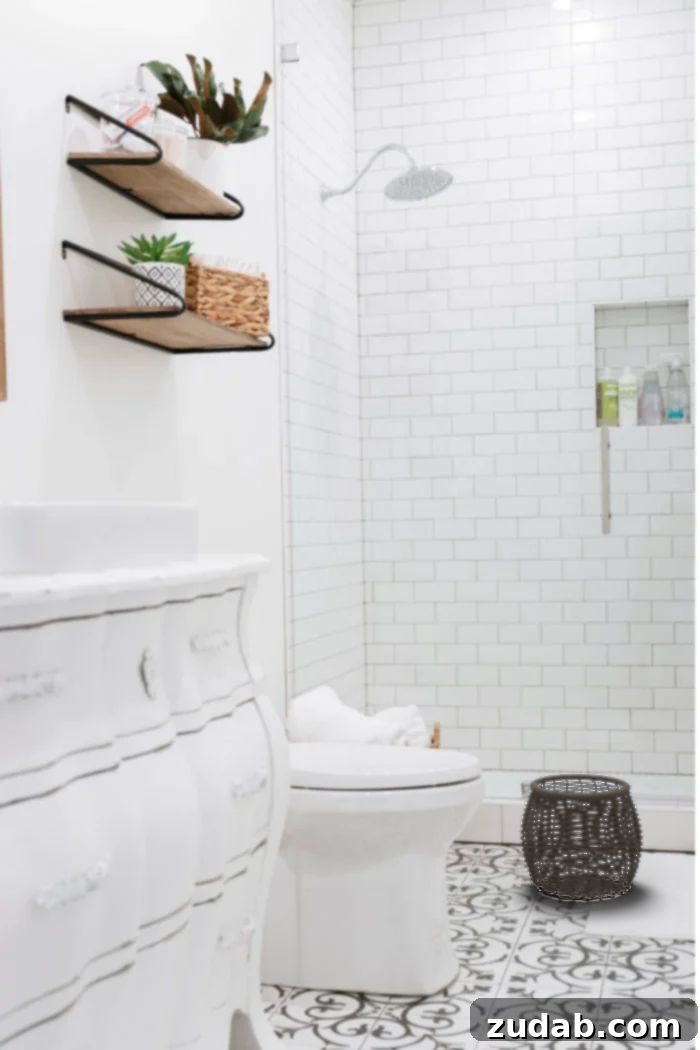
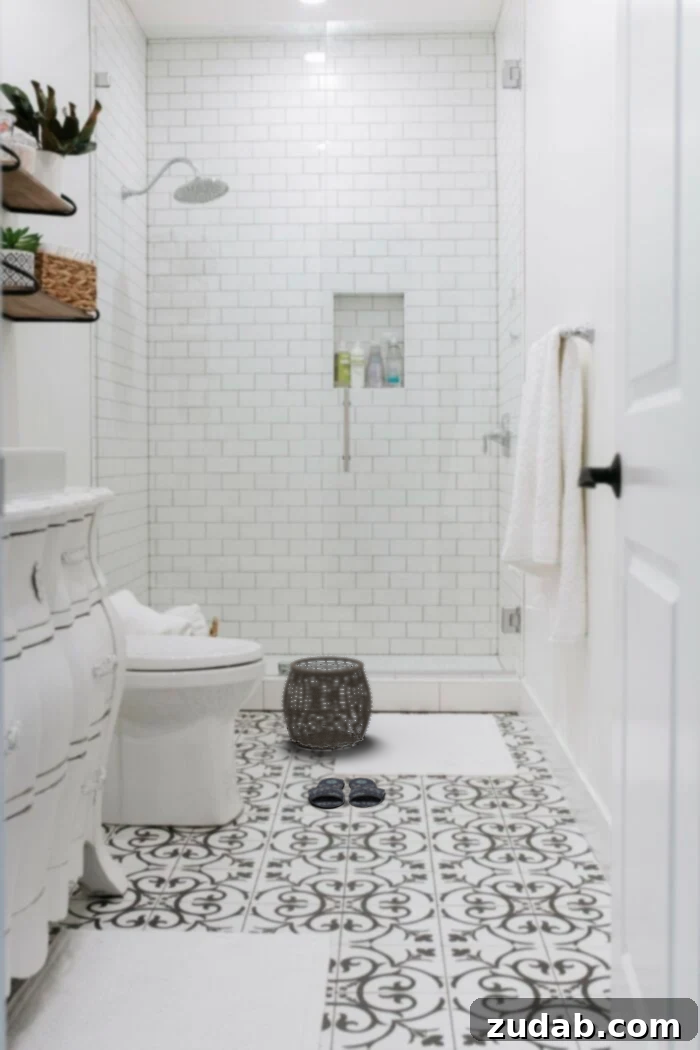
slippers: none [546,940,653,986] -> present [308,778,385,808]

